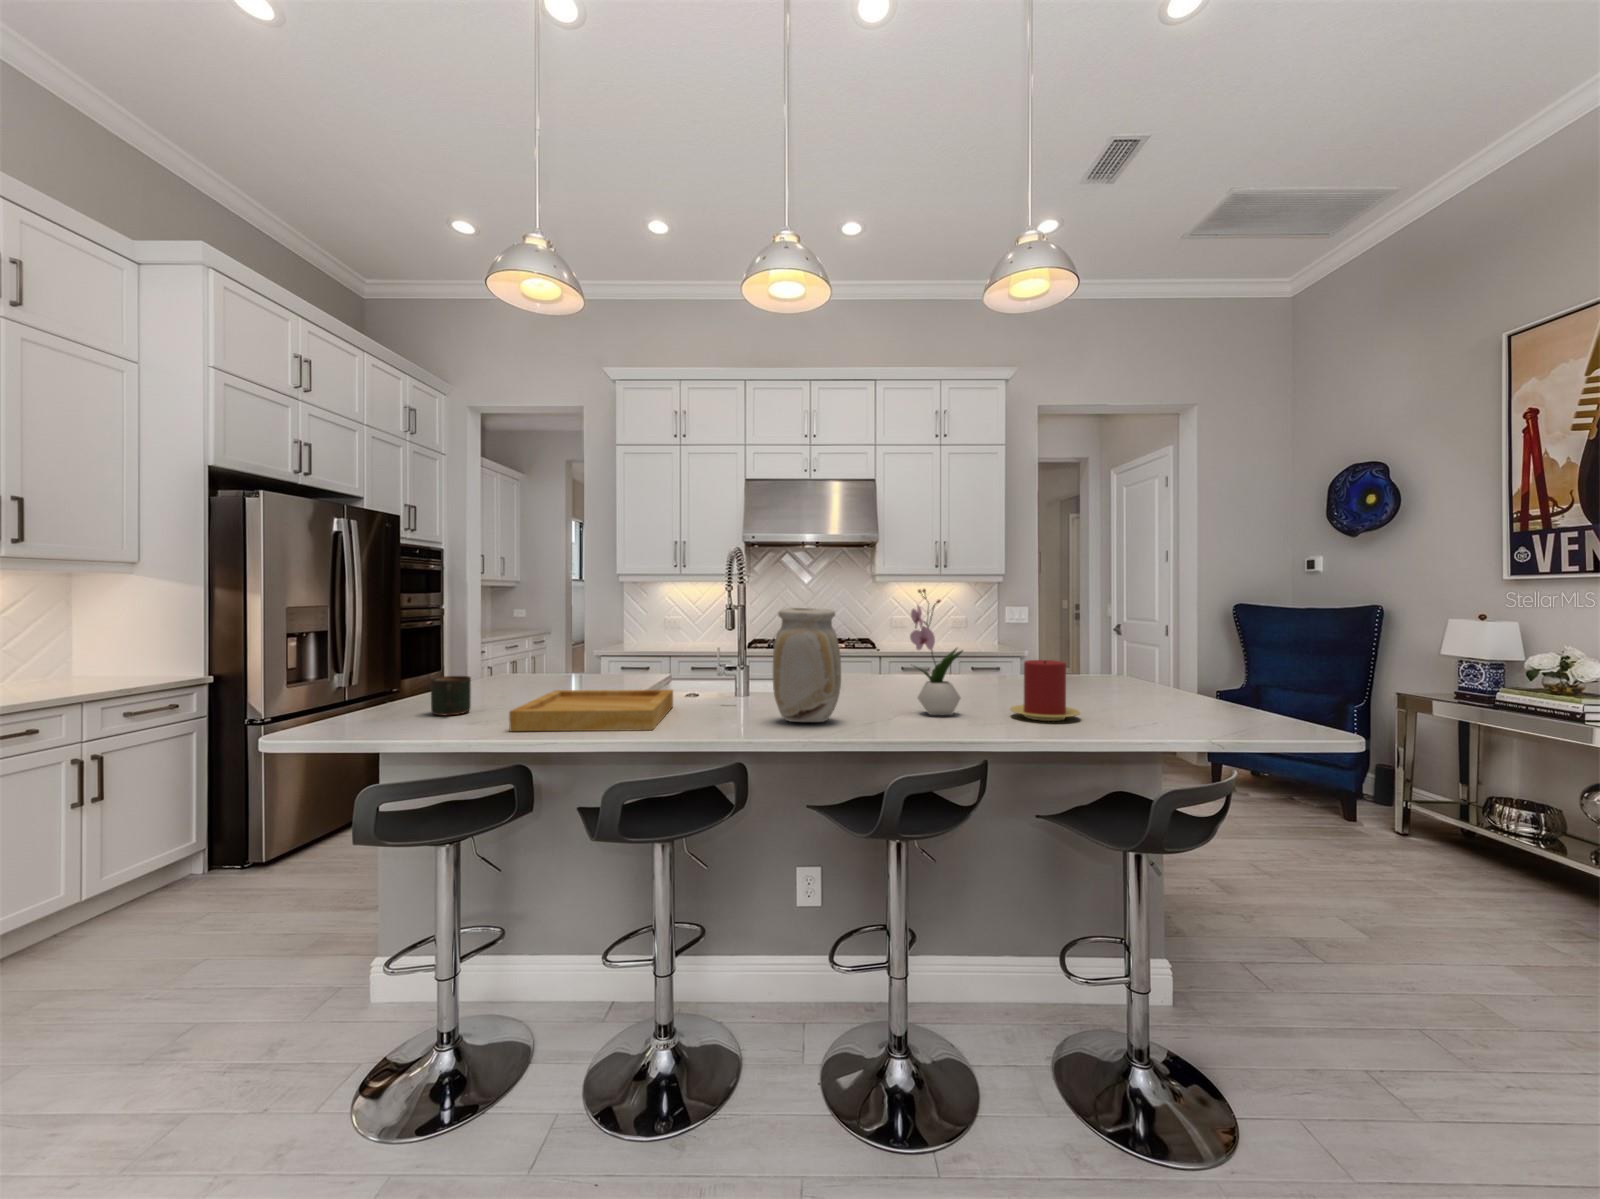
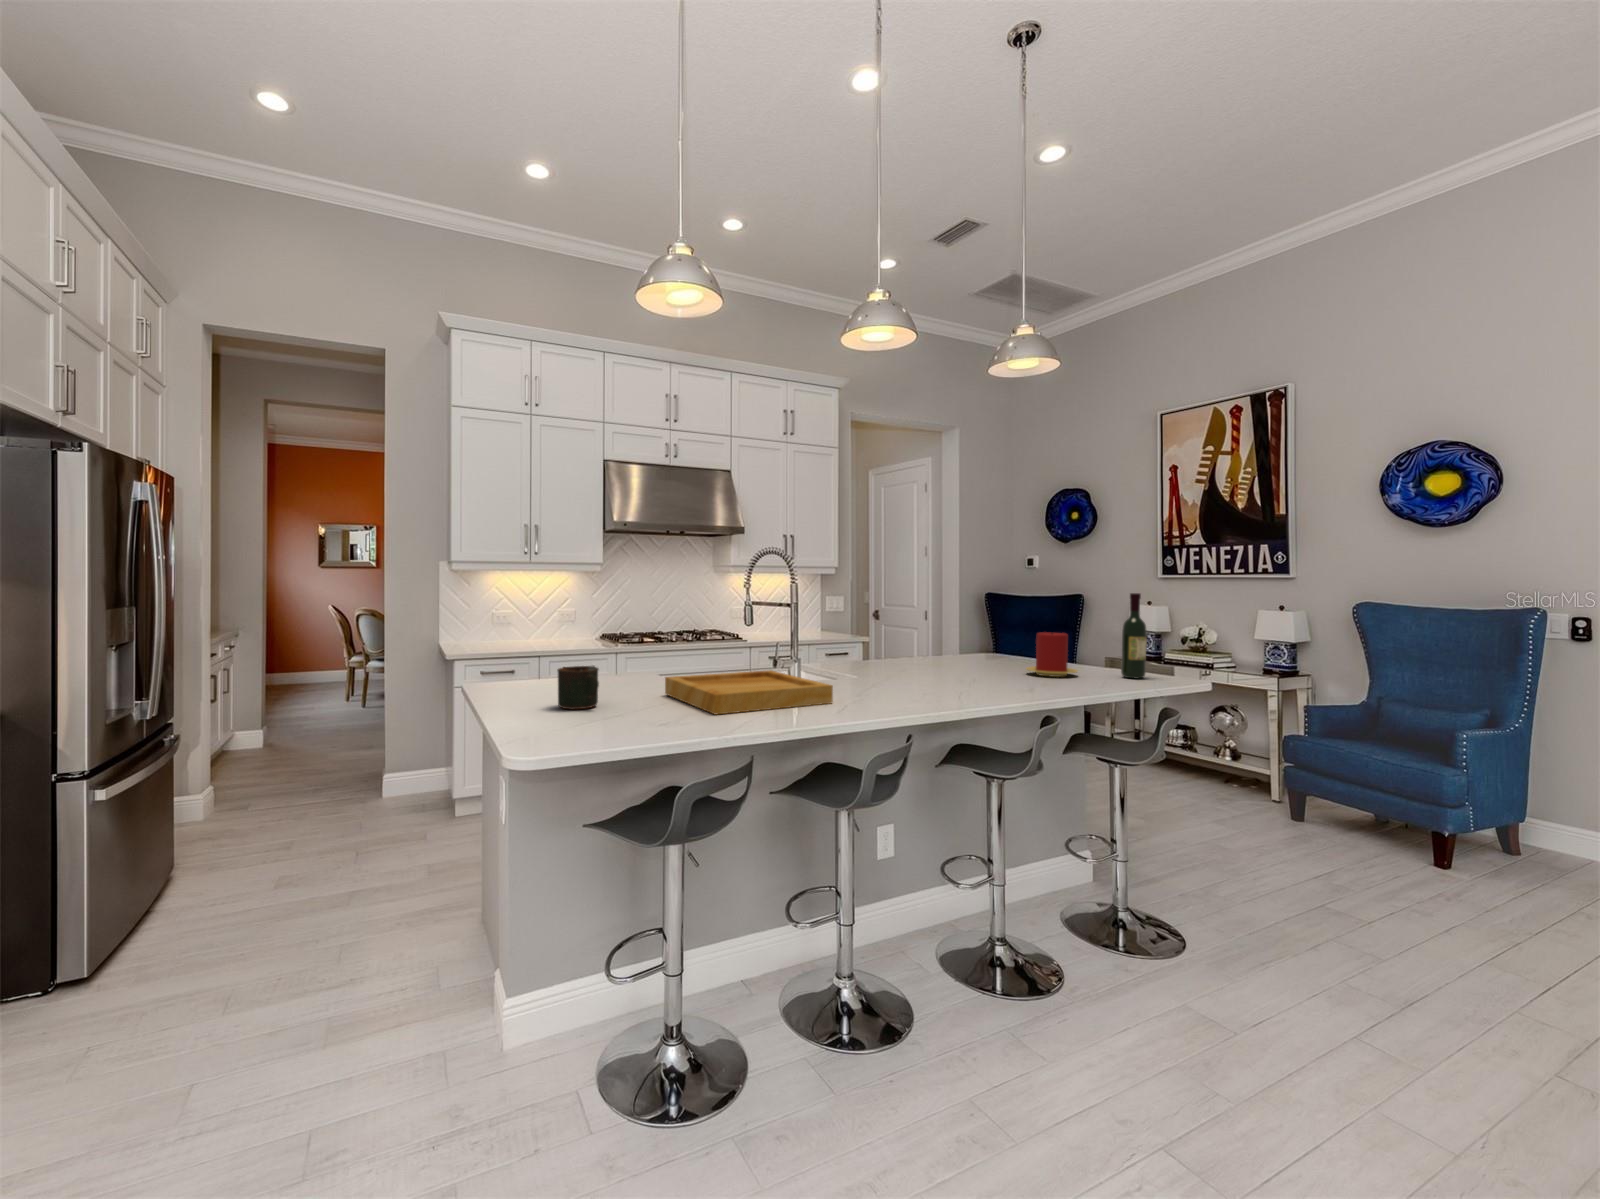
flower arrangement: present [910,589,963,715] -> none [961,578,1007,678]
vase: present [773,608,841,722] -> none [891,593,949,689]
wine bottle: none [1136,608,1173,733] -> present [1121,593,1147,679]

